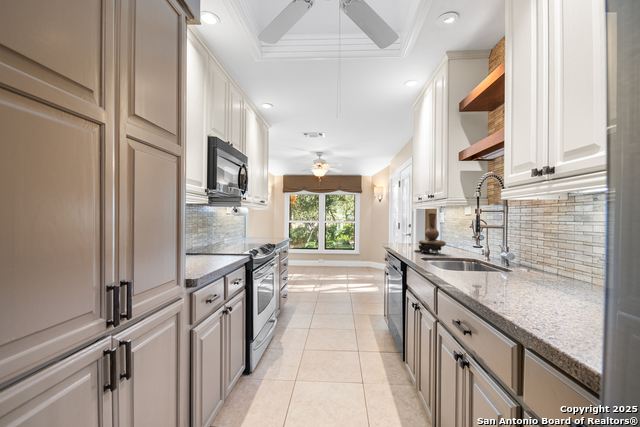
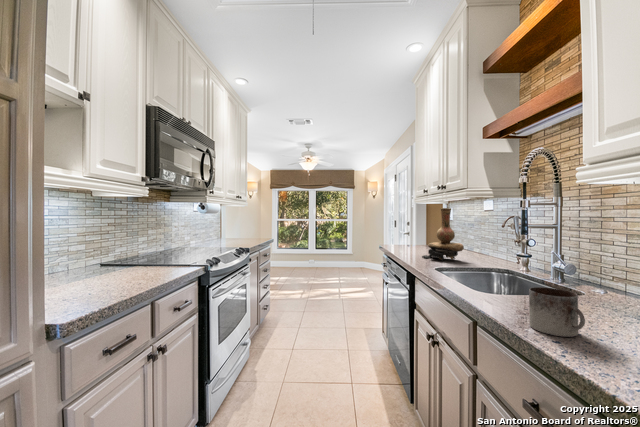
mug: none [463,262,488,287] -> present [529,287,585,337]

